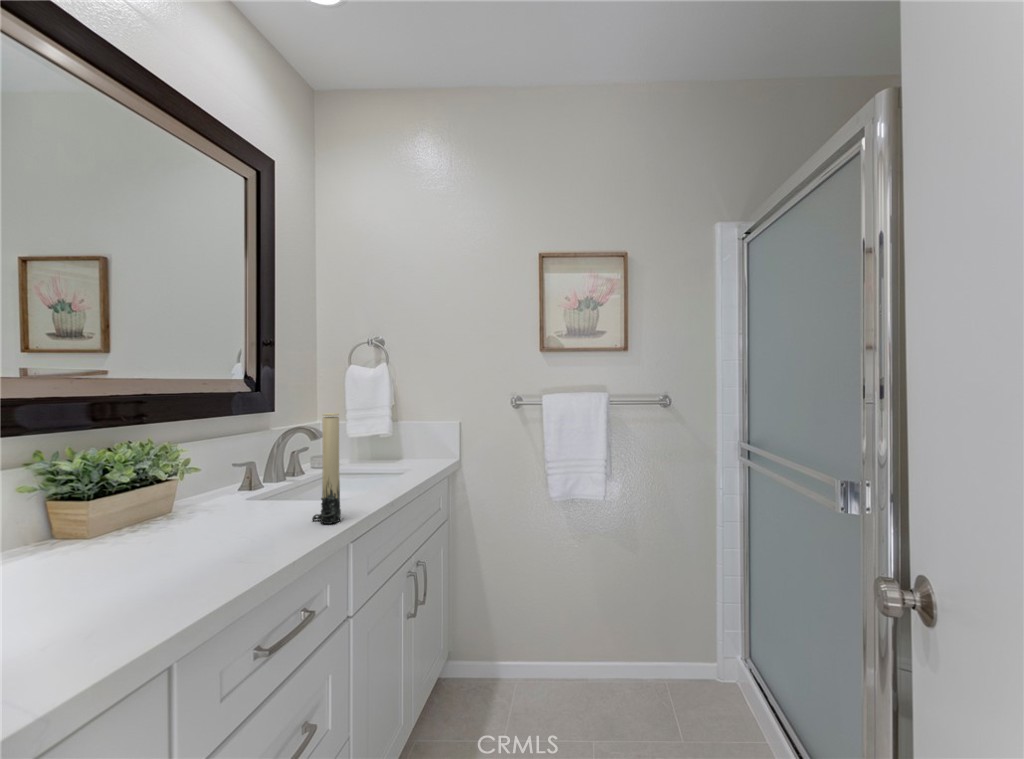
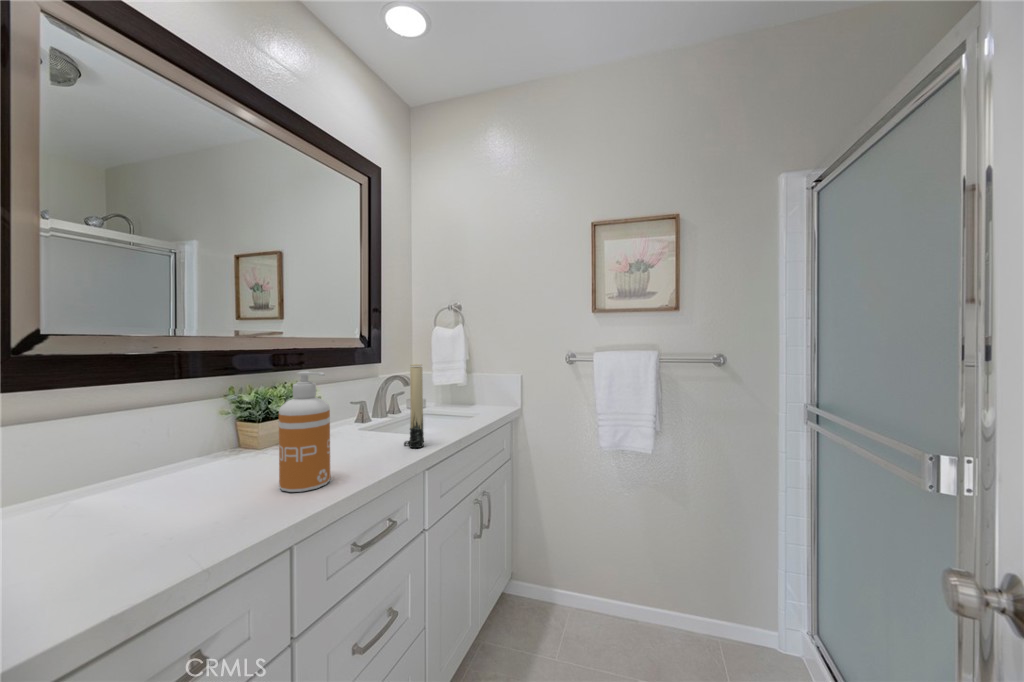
soap dispenser: none [120,428,206,611] -> present [279,372,330,492]

